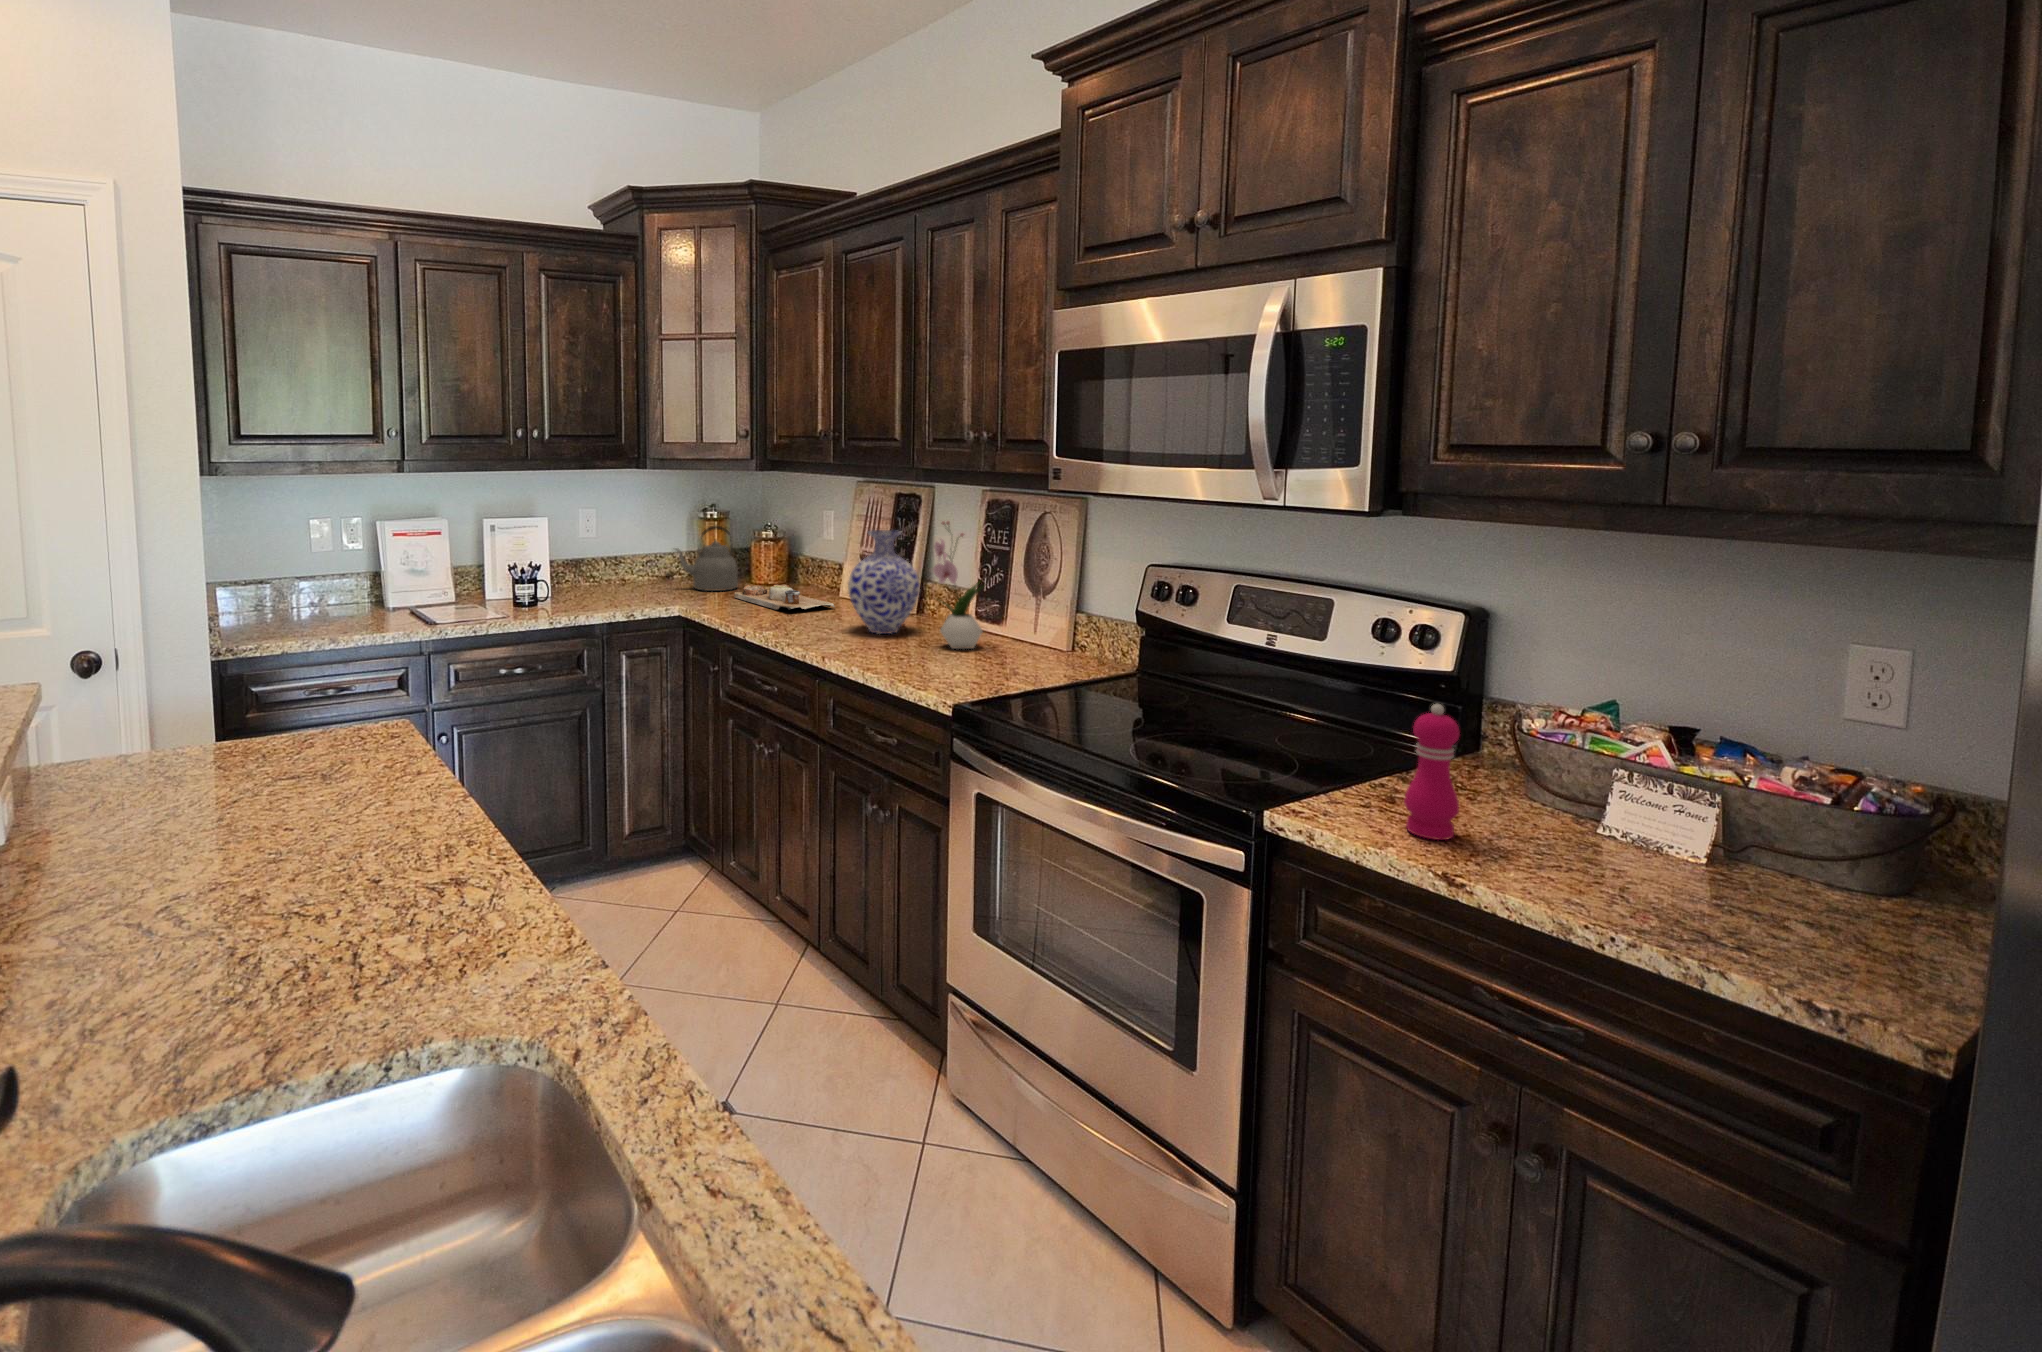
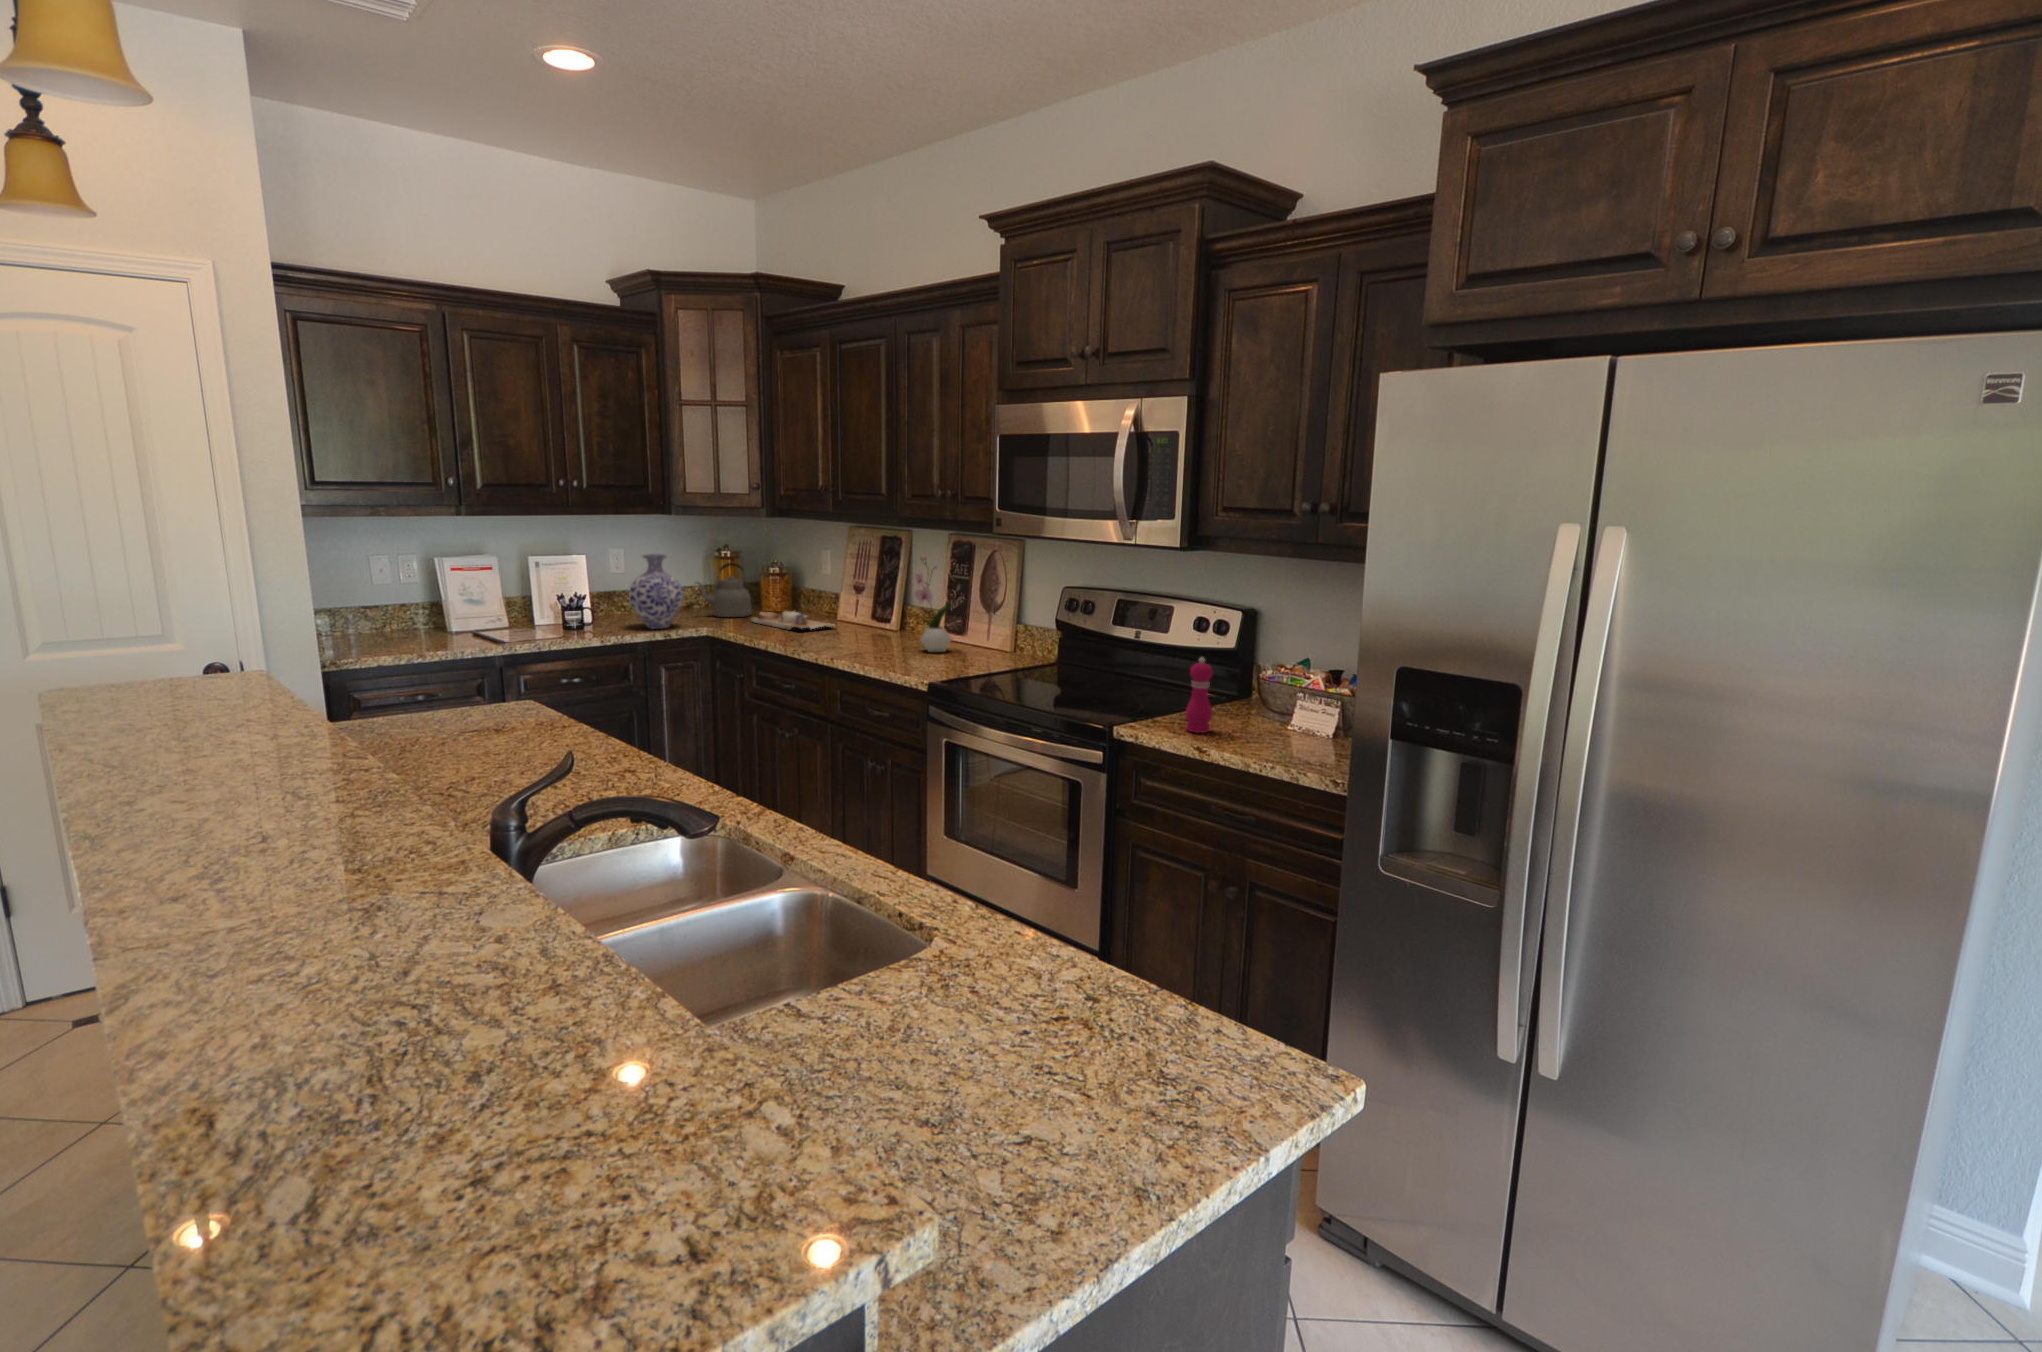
vase: present [848,530,920,634] -> present [629,554,683,629]

